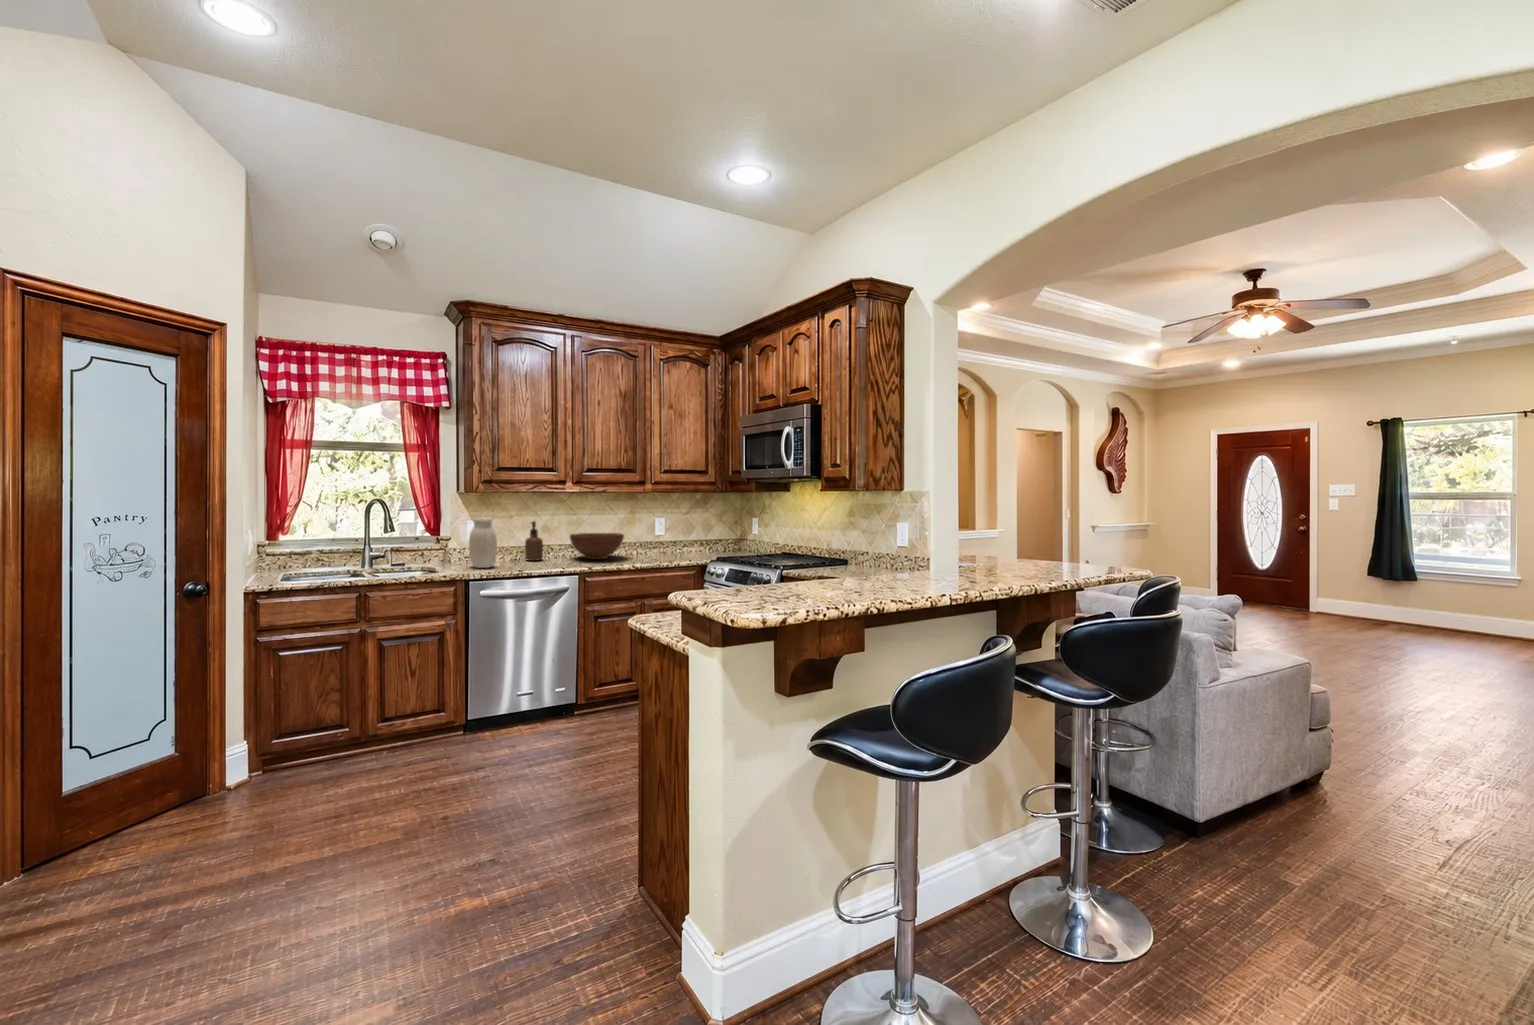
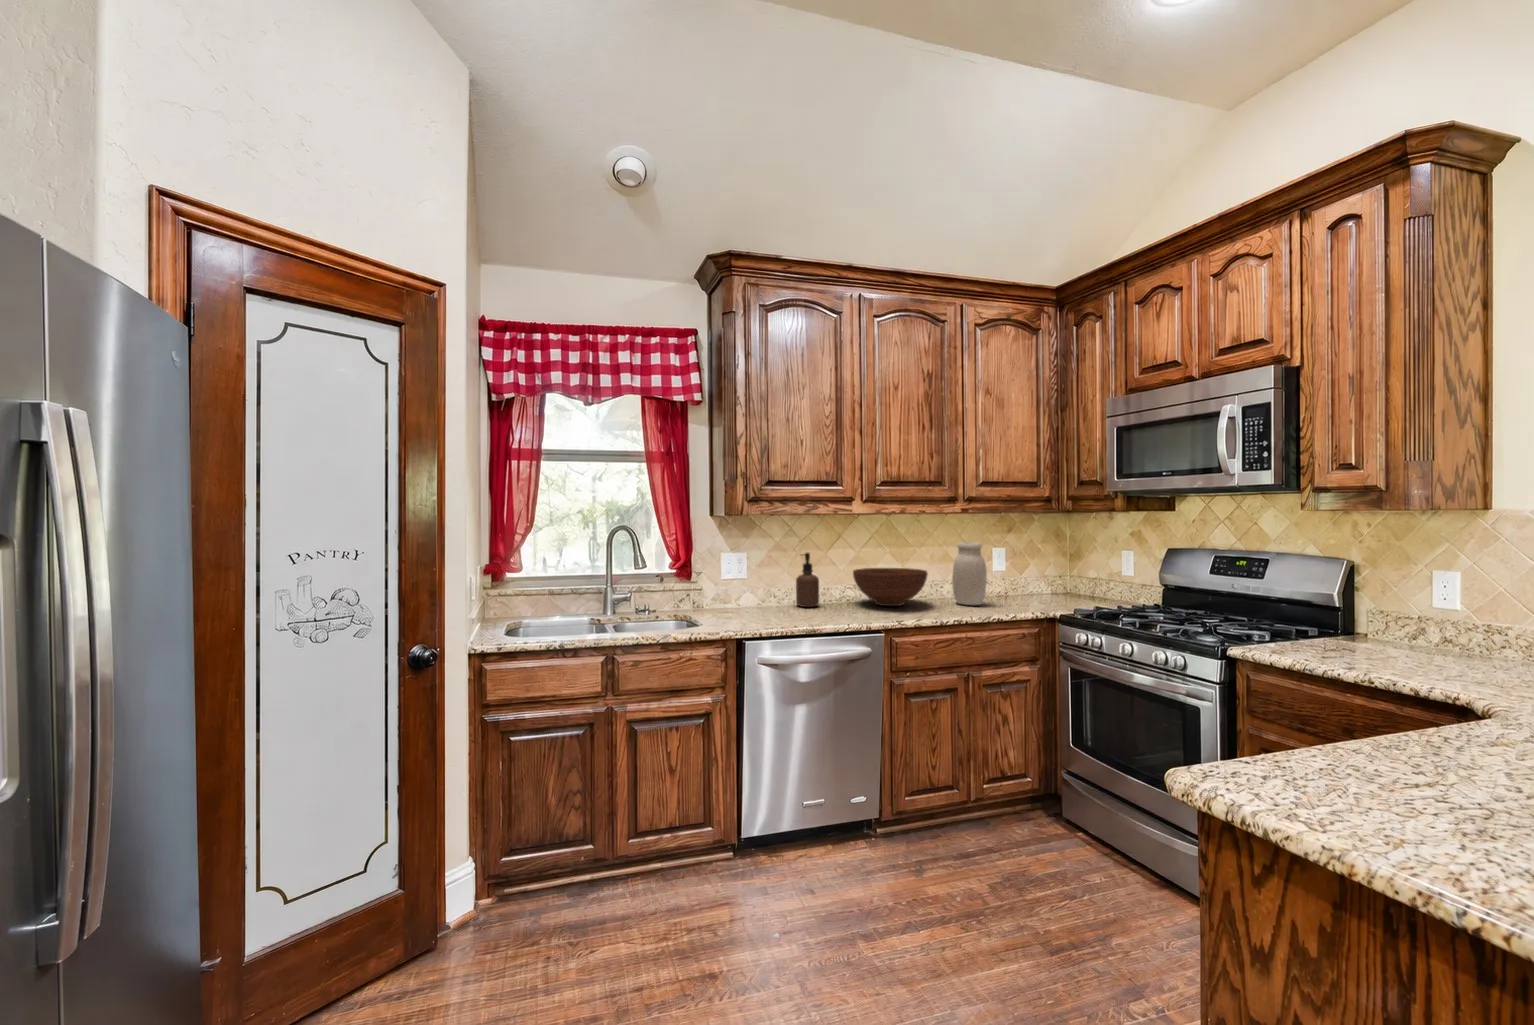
jar: present [469,517,497,568] -> present [952,542,987,605]

